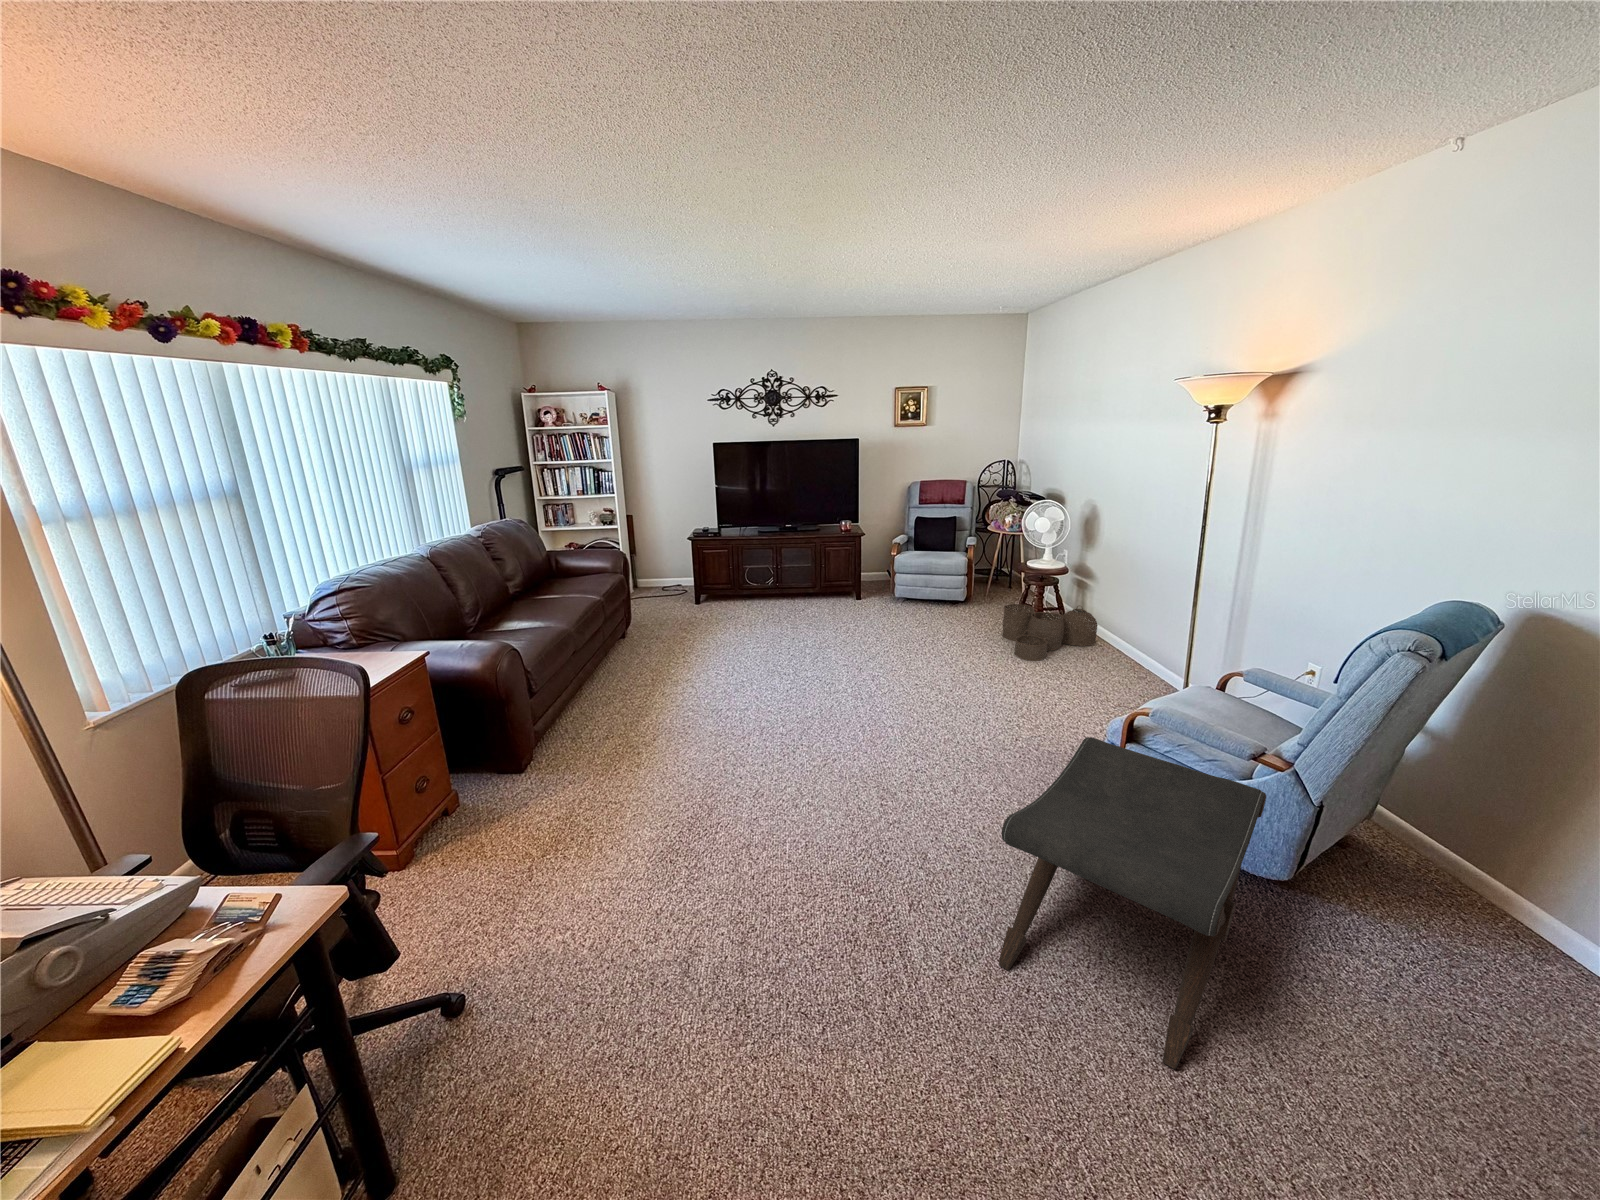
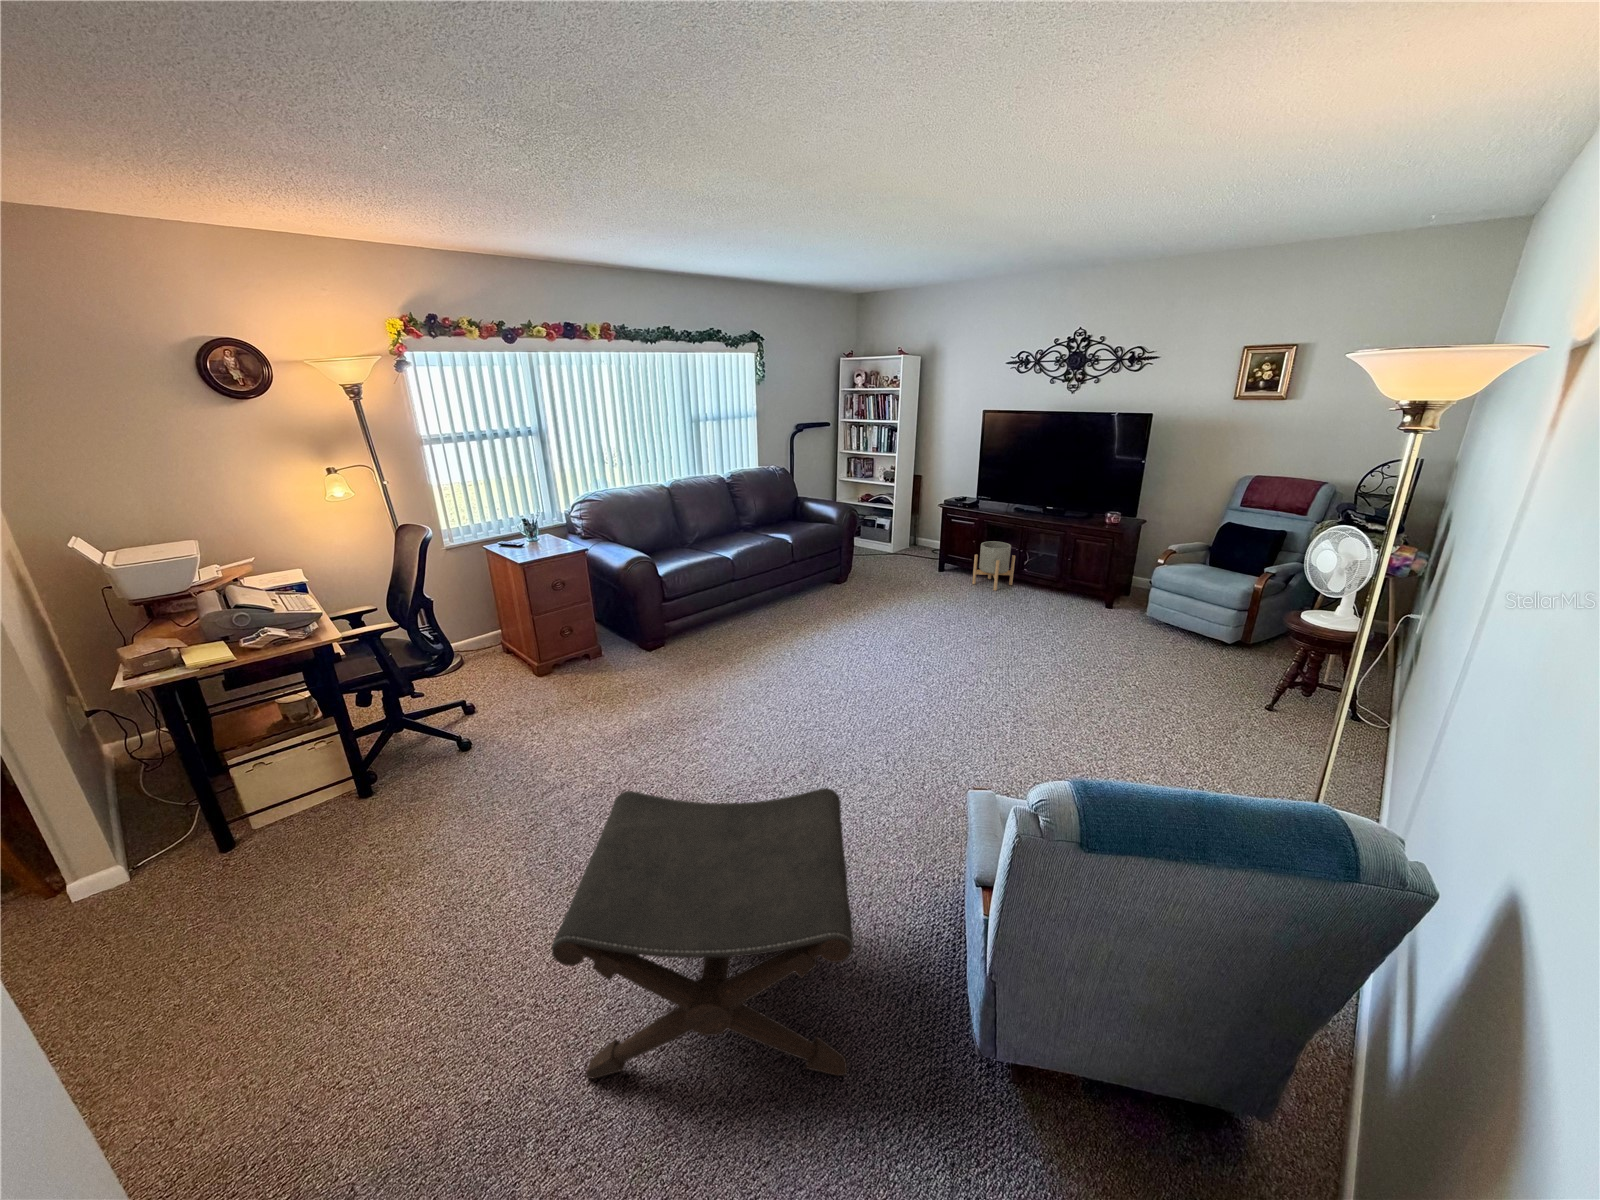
planter: none [744,563,775,608] -> present [972,541,1015,591]
woven basket: present [1003,599,1098,661] -> none [1184,663,1379,769]

